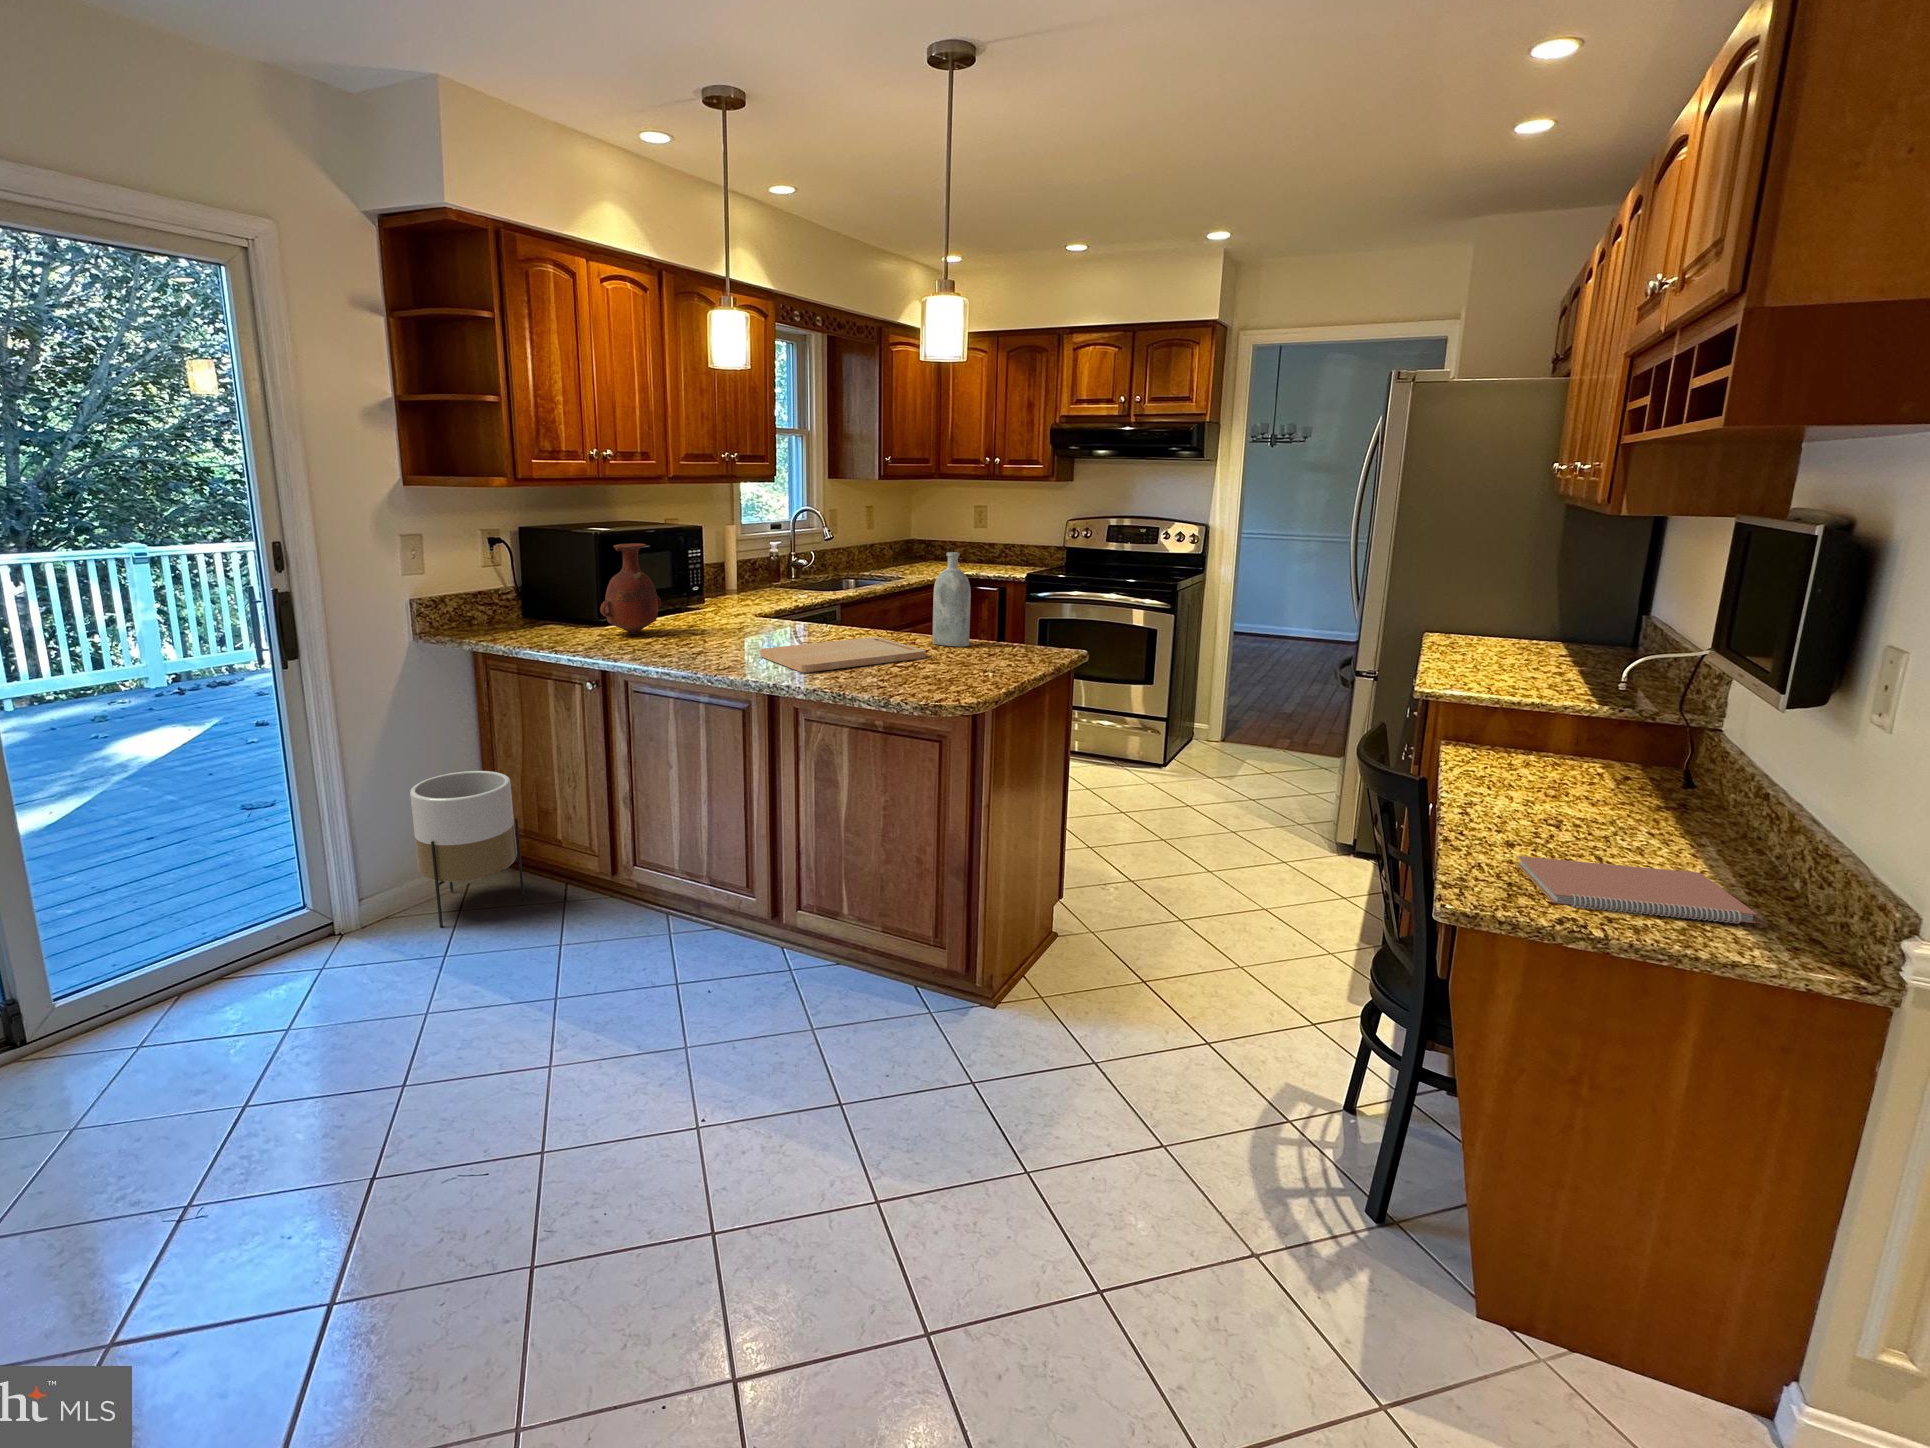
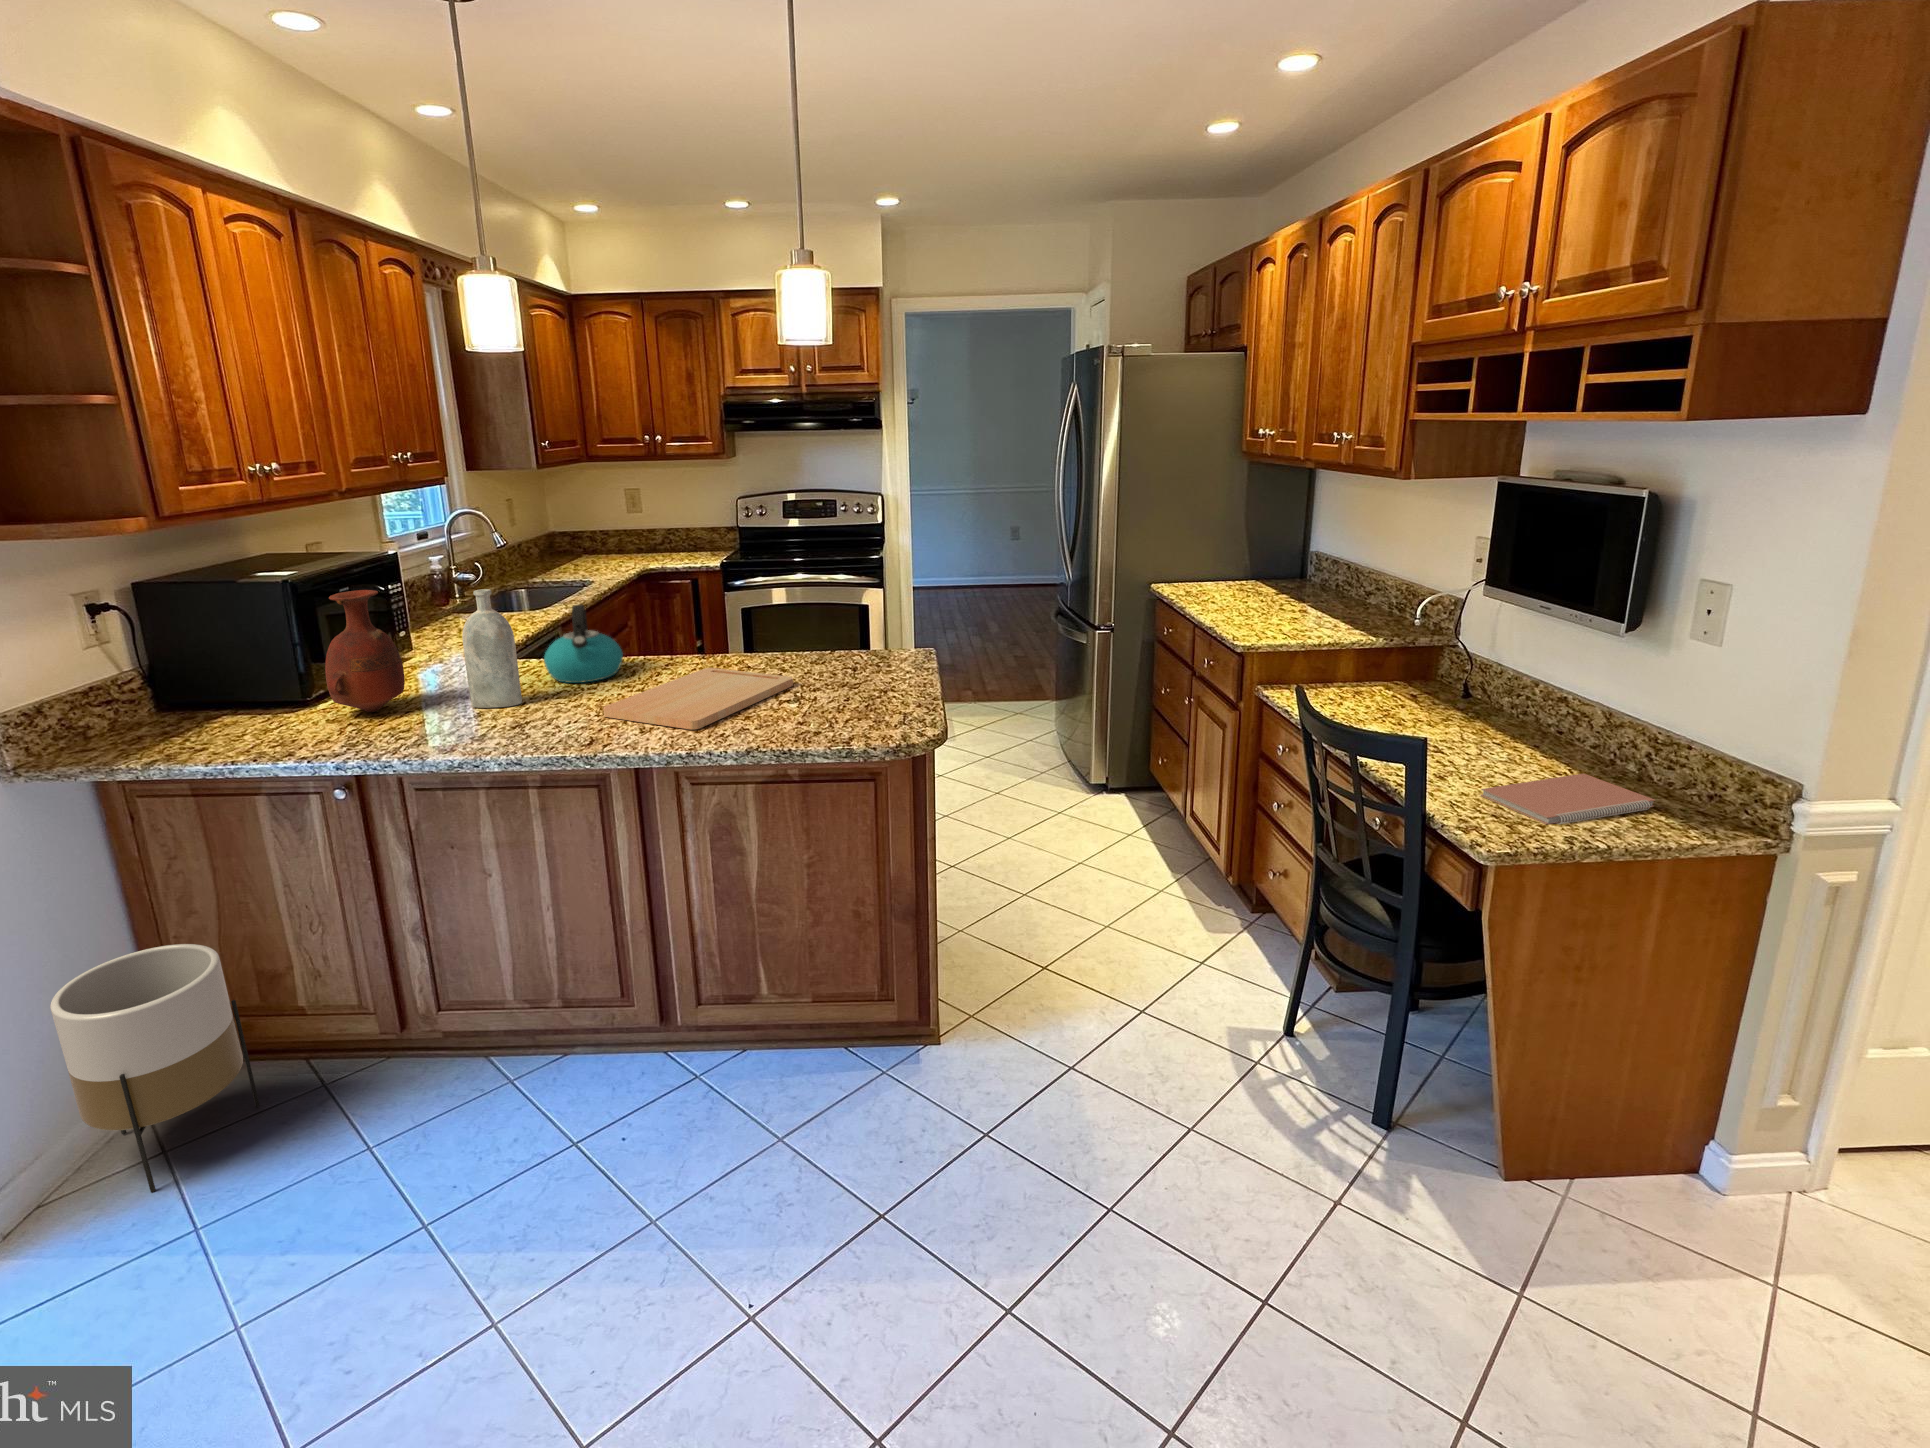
bottle: present [933,552,971,647] -> present [462,589,522,708]
kettle: none [762,574,823,636] -> present [544,604,623,683]

